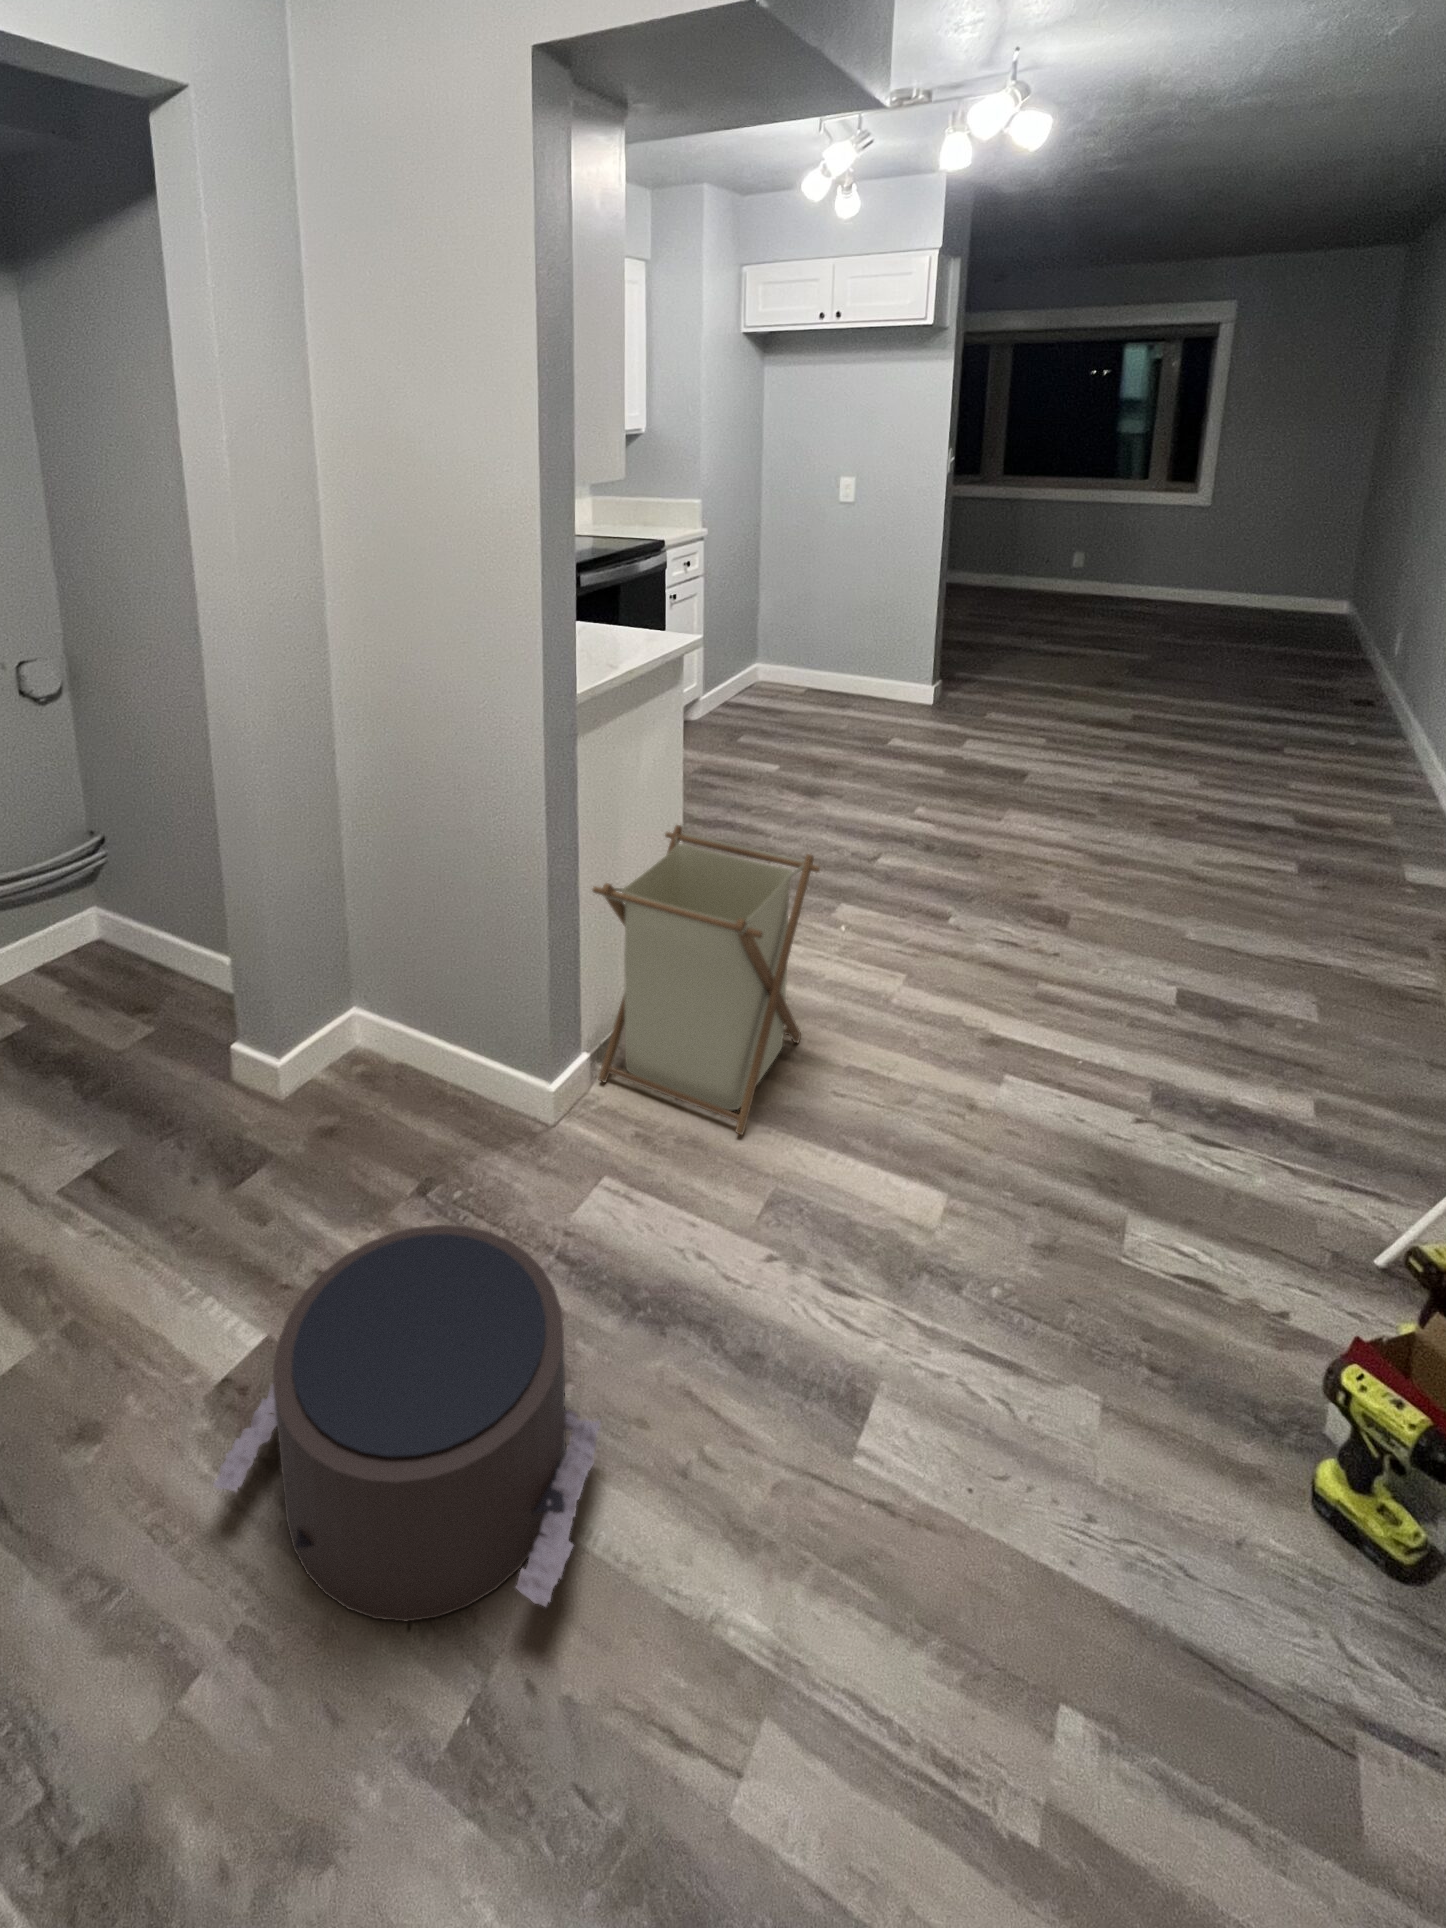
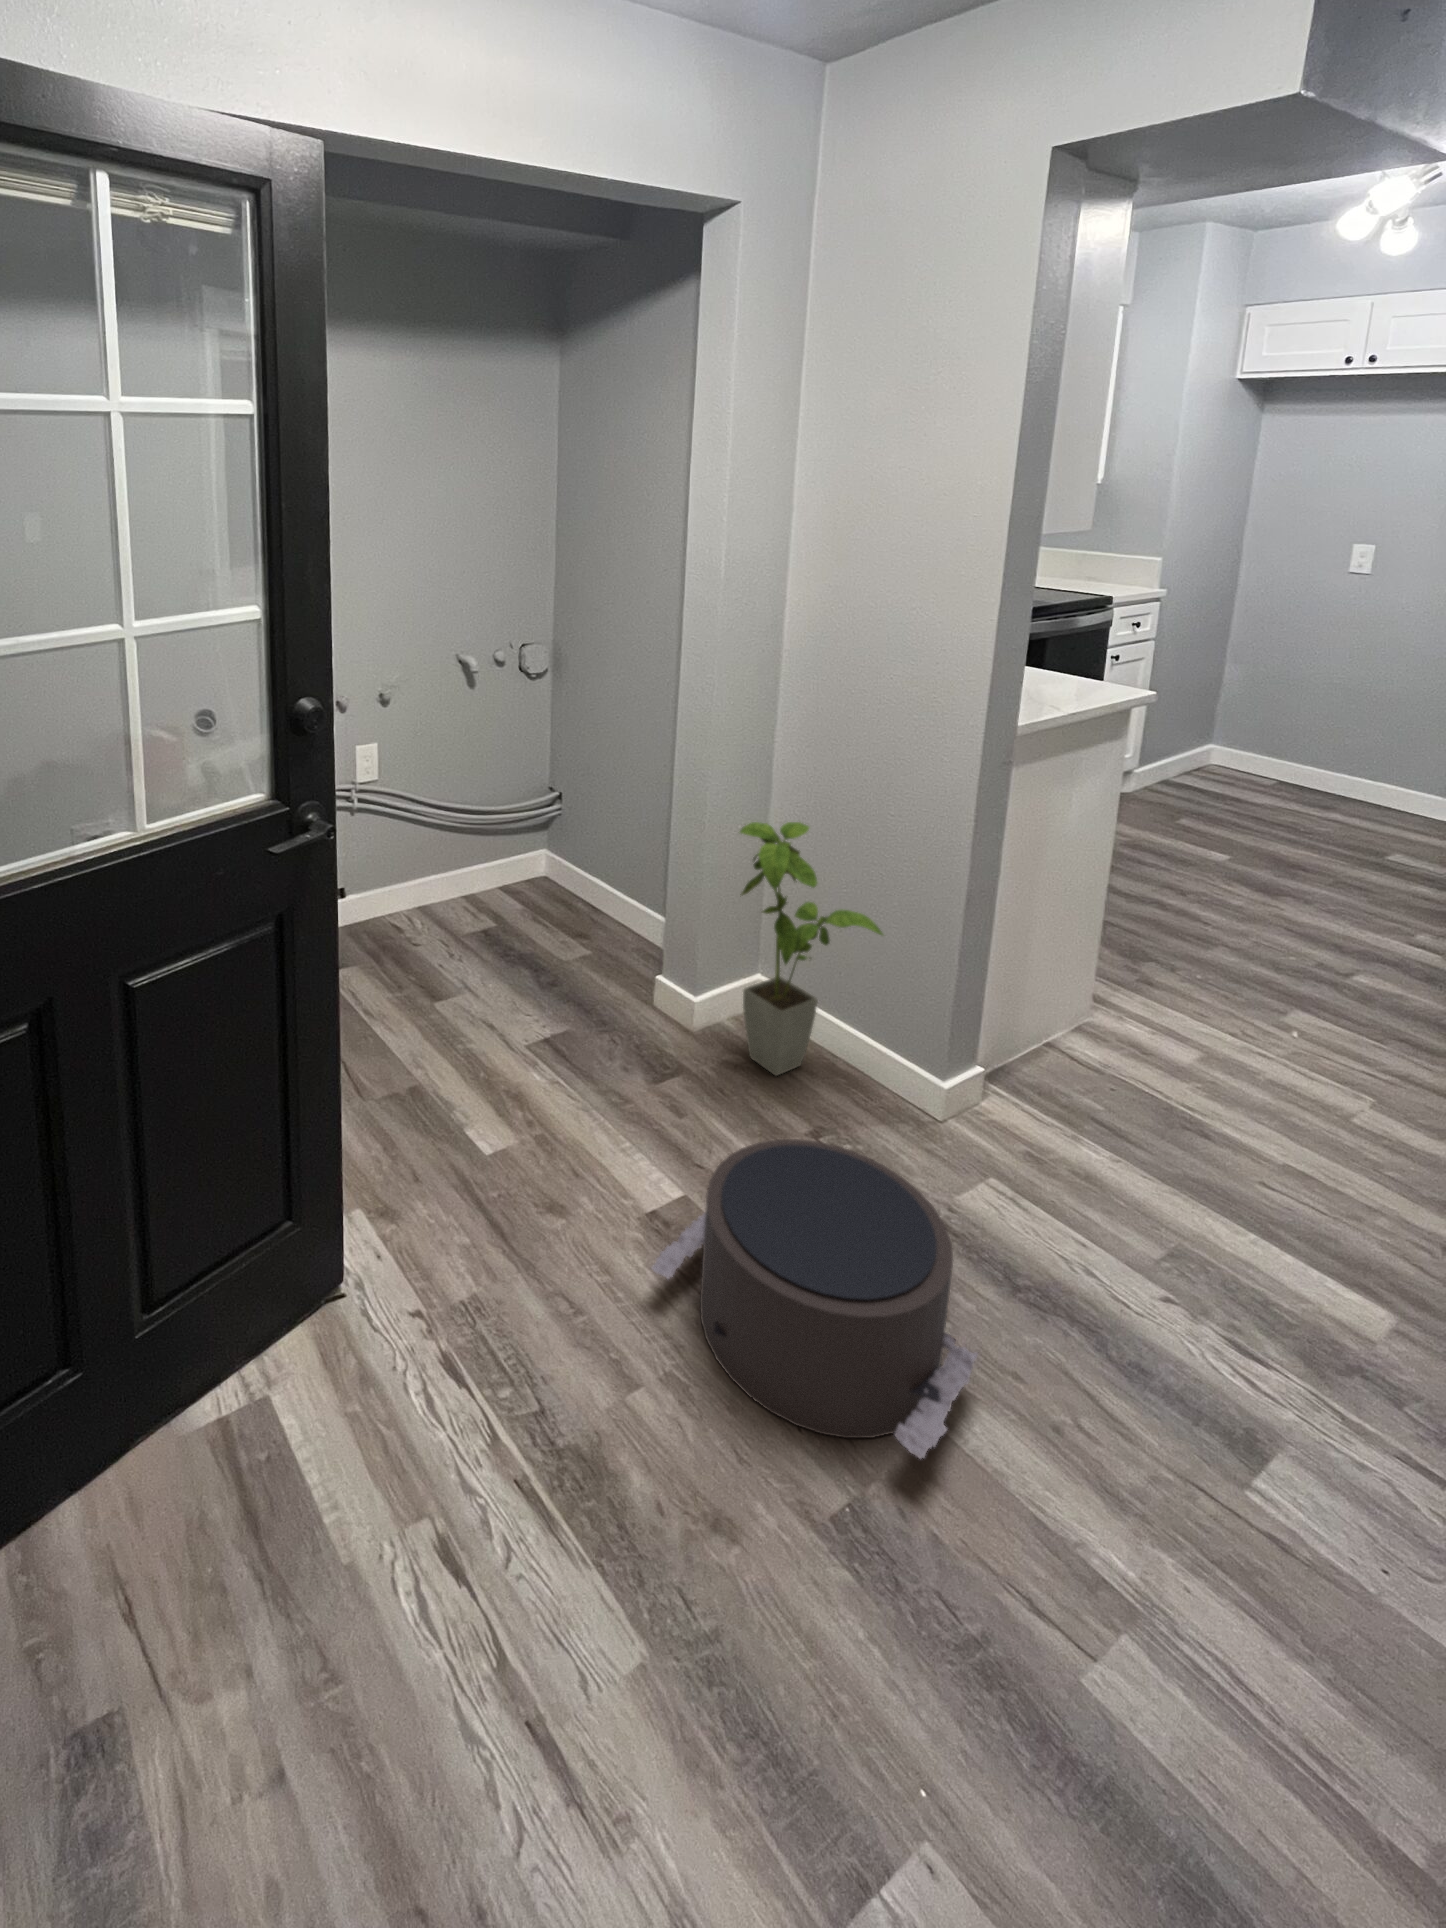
laundry basket: present [593,825,820,1135] -> none [988,875,1274,1189]
house plant: none [296,838,475,1130] -> present [740,822,883,1075]

